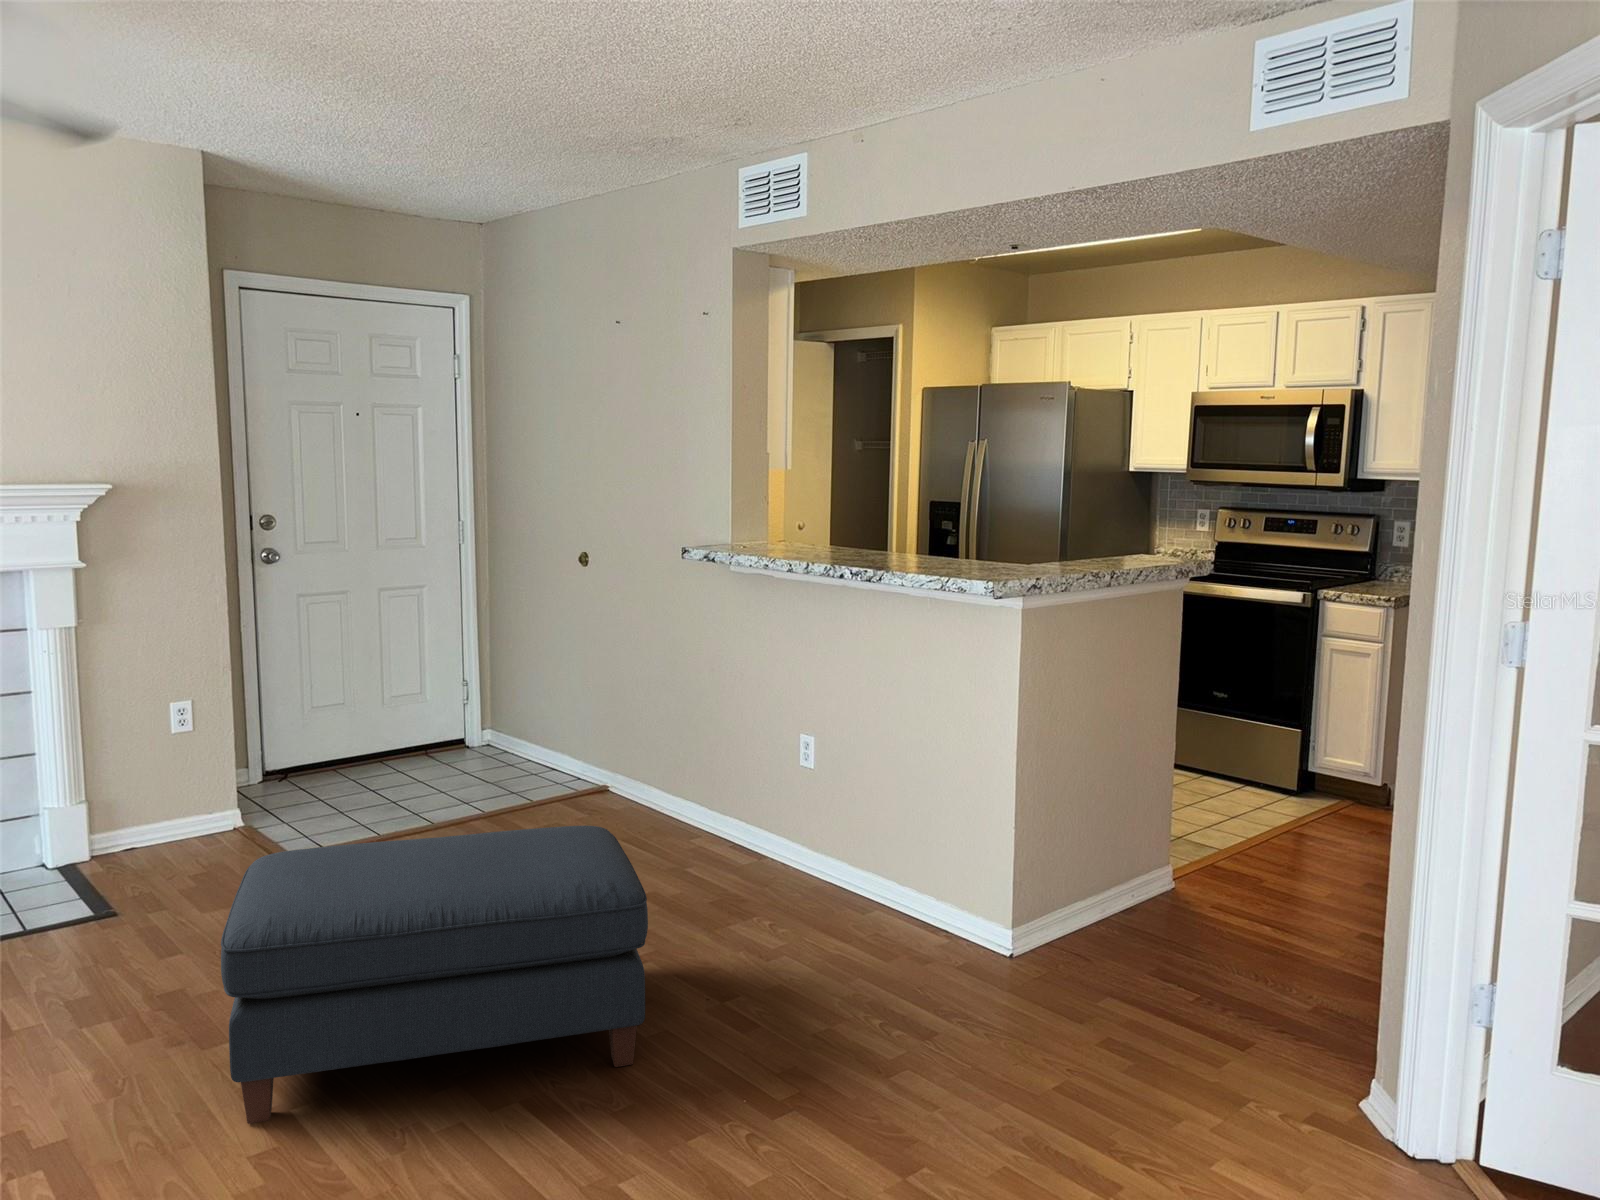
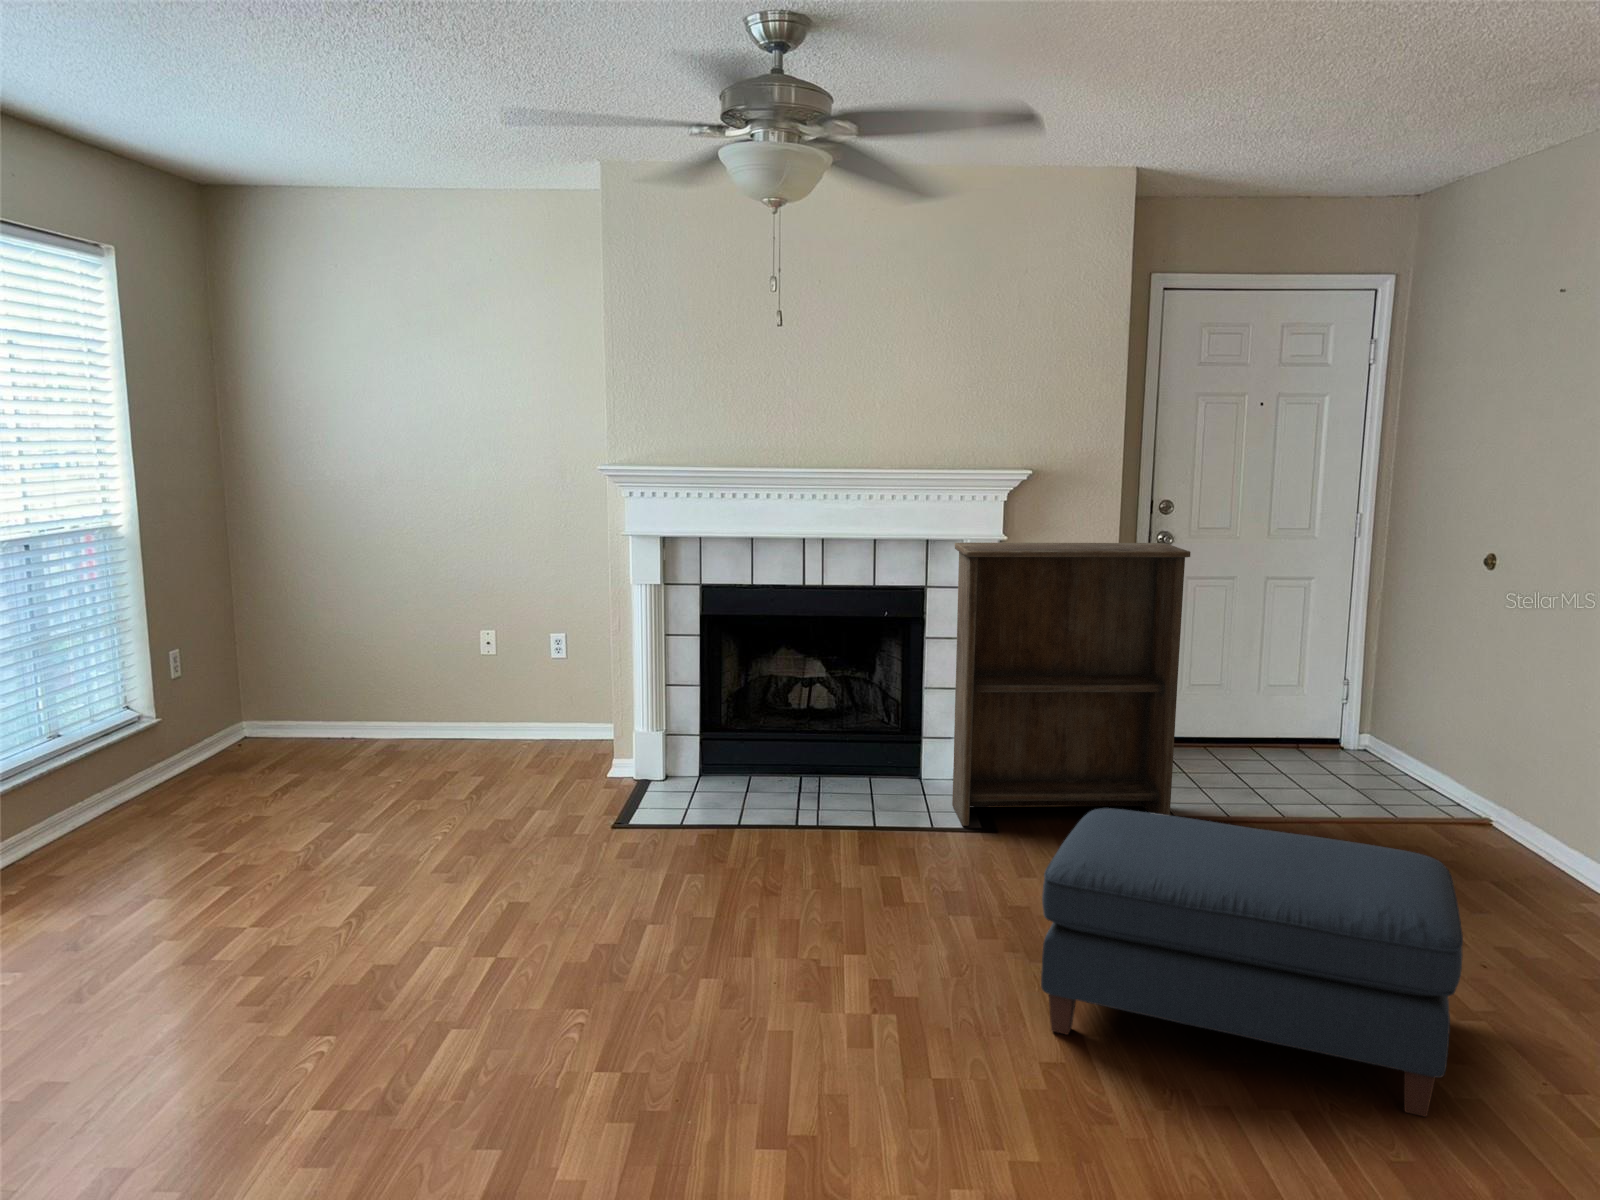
bookshelf: none [15,559,321,920] -> present [952,542,1191,826]

